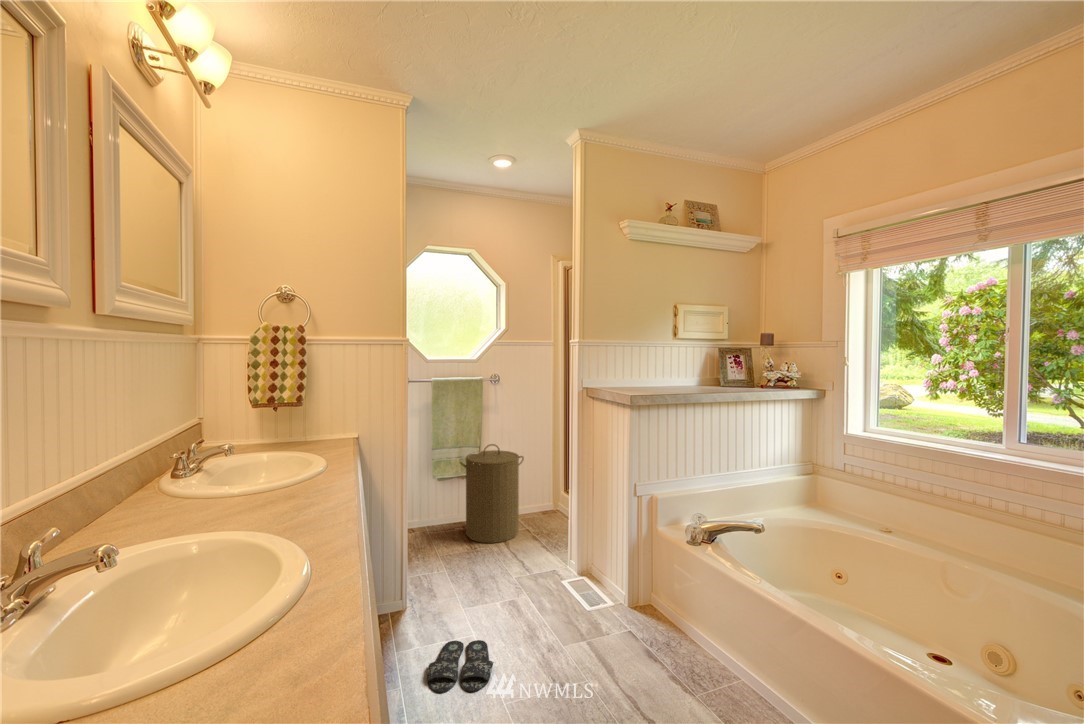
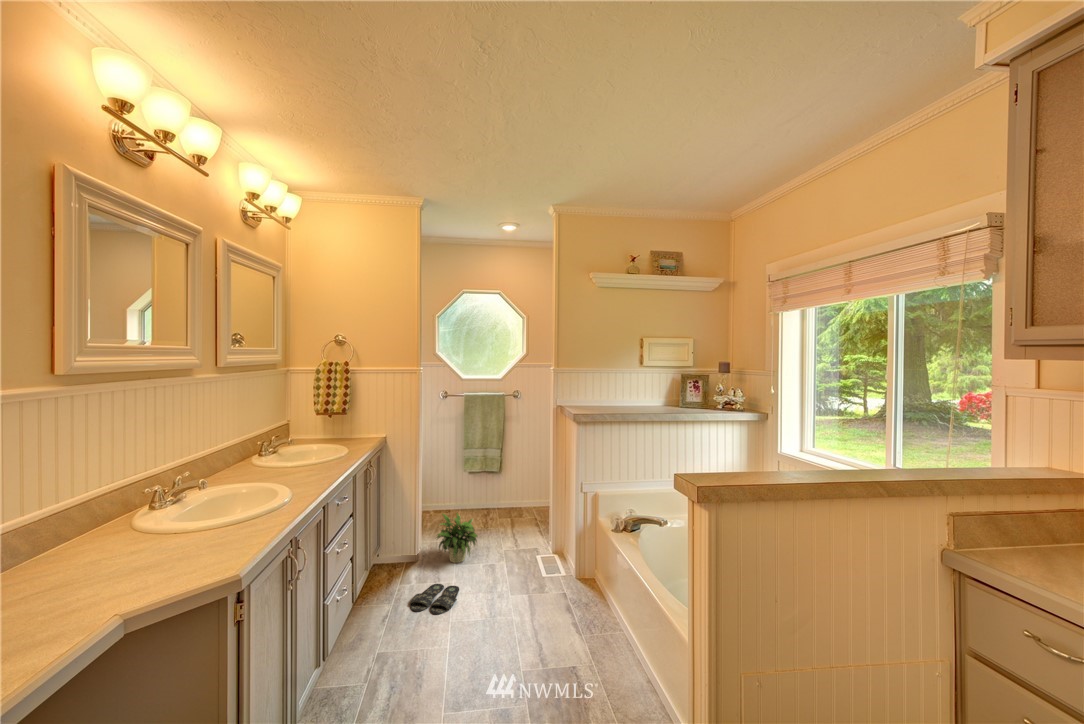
laundry hamper: present [460,444,524,543] -> none [480,446,532,524]
potted plant: none [431,535,490,605] -> present [437,514,478,563]

